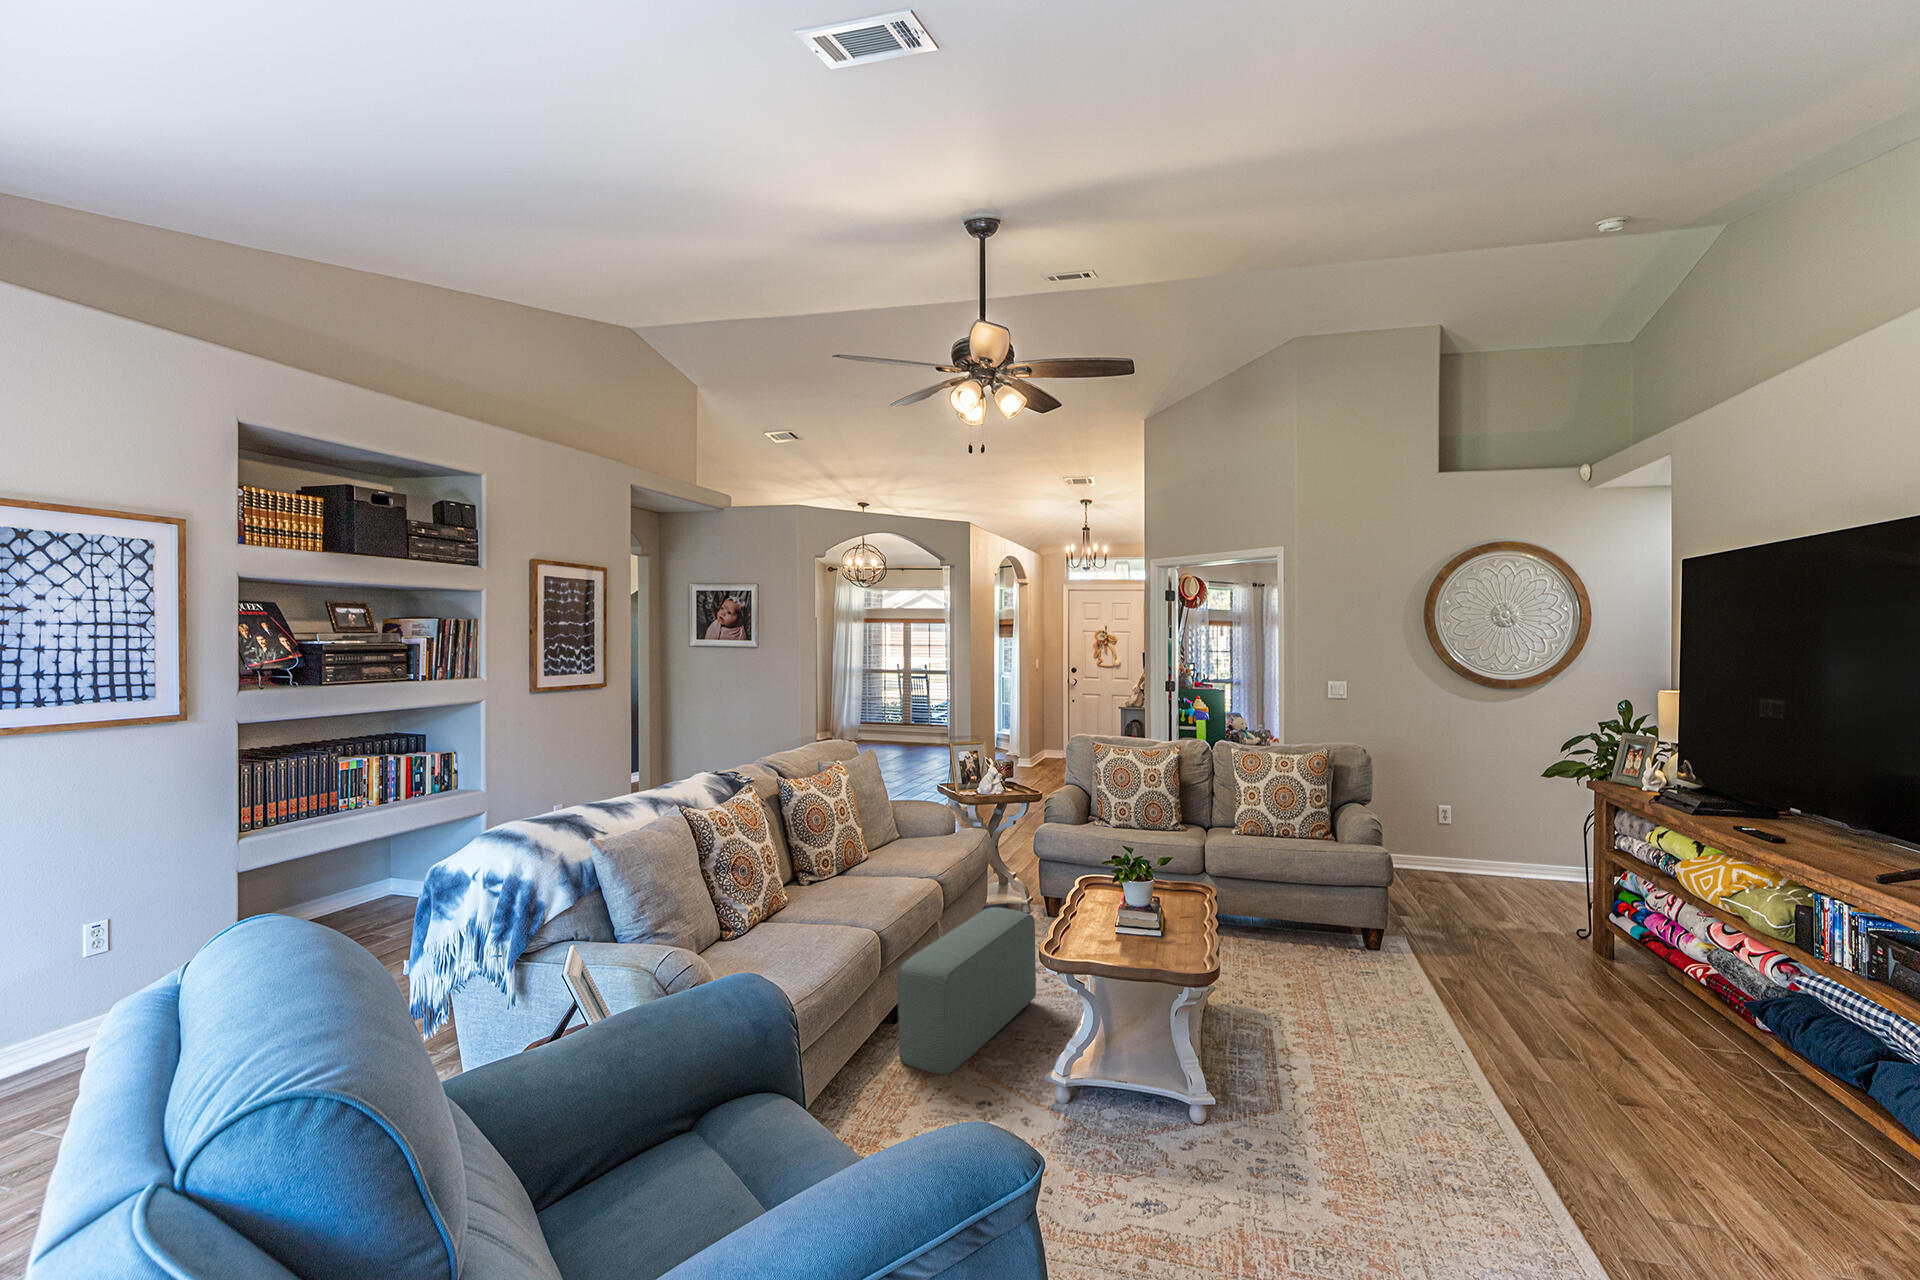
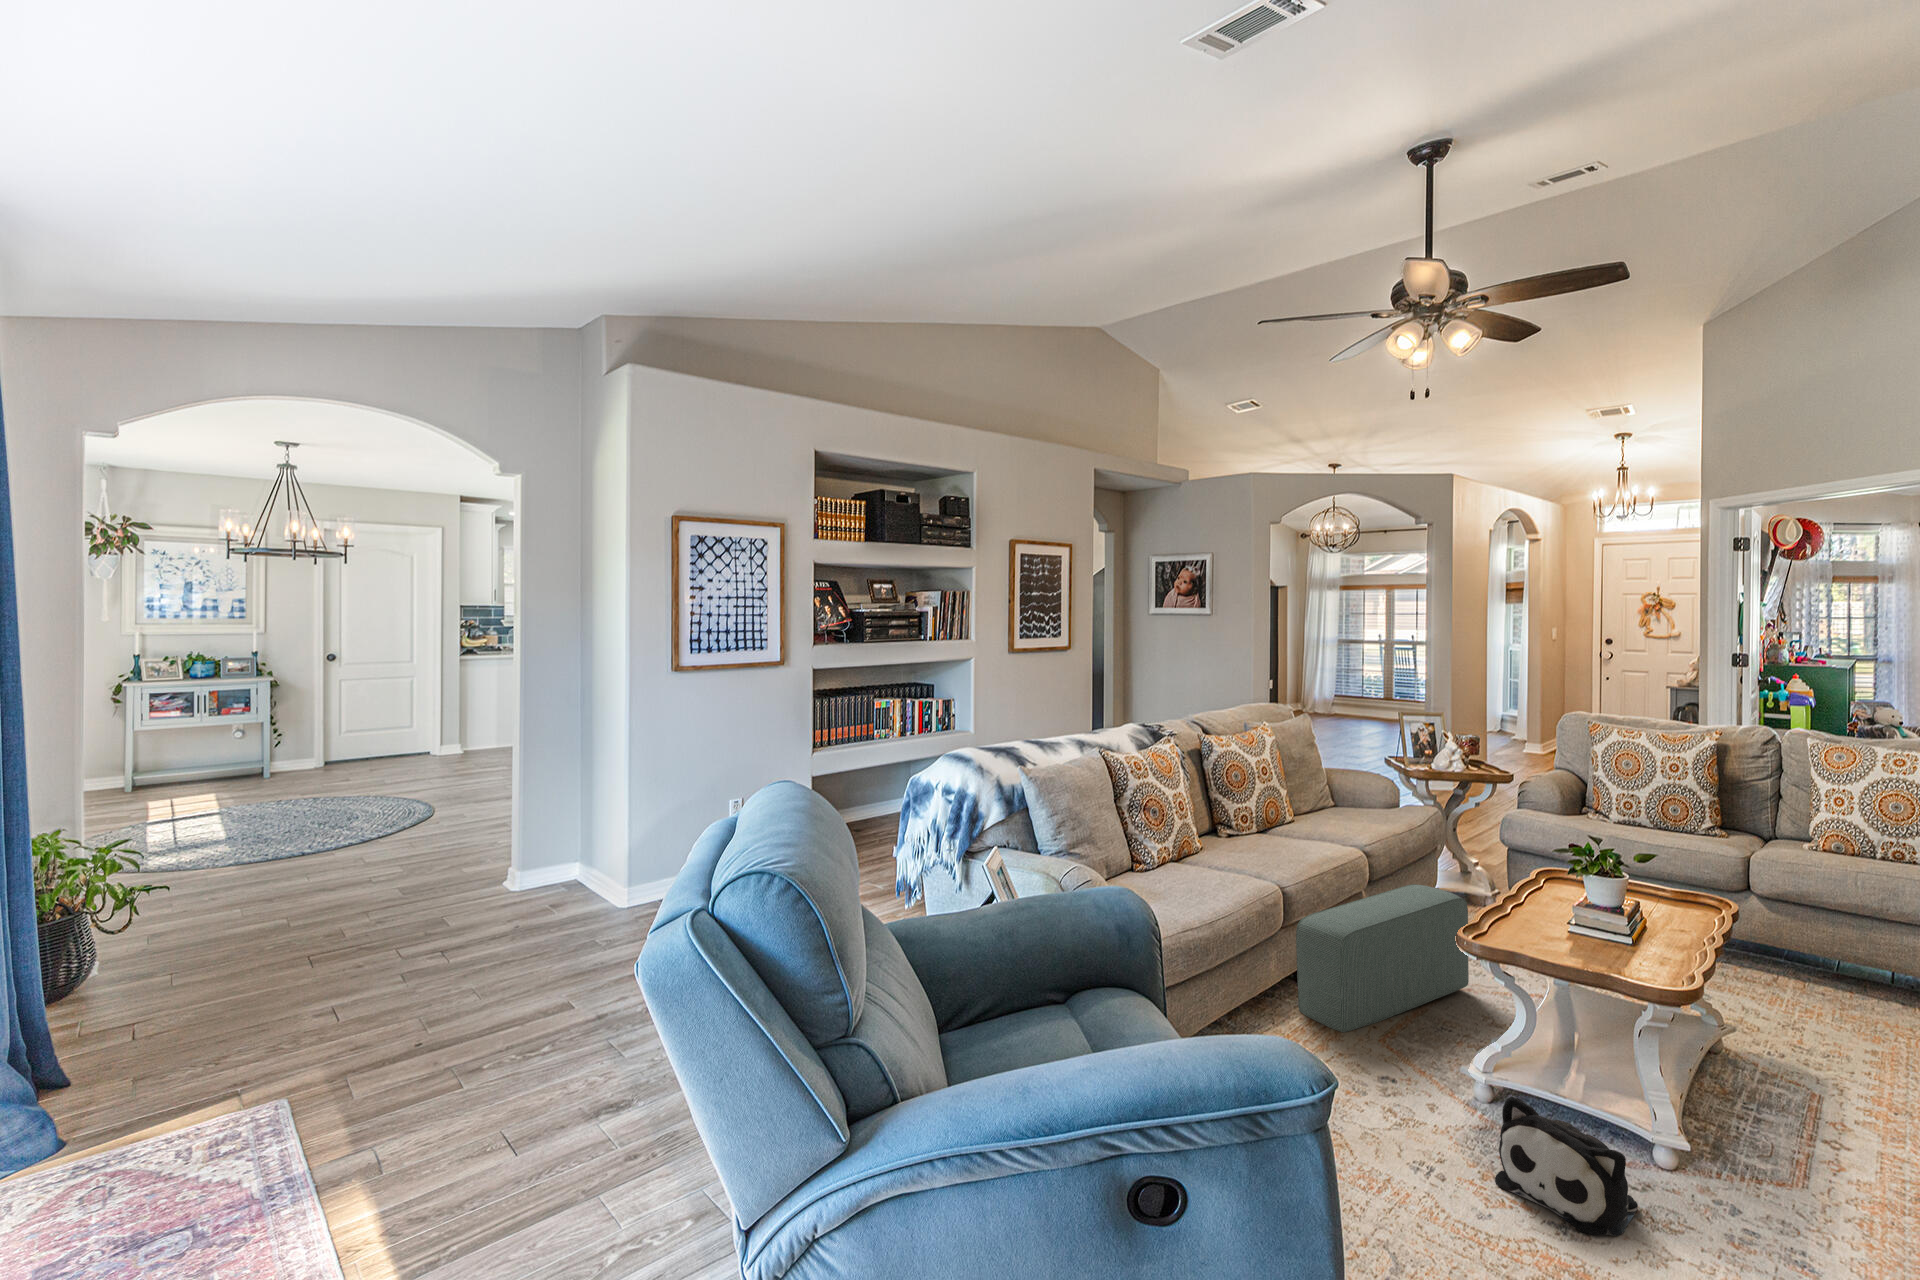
plush toy: none [1120,1111,1228,1230] -> present [1495,1096,1638,1236]

